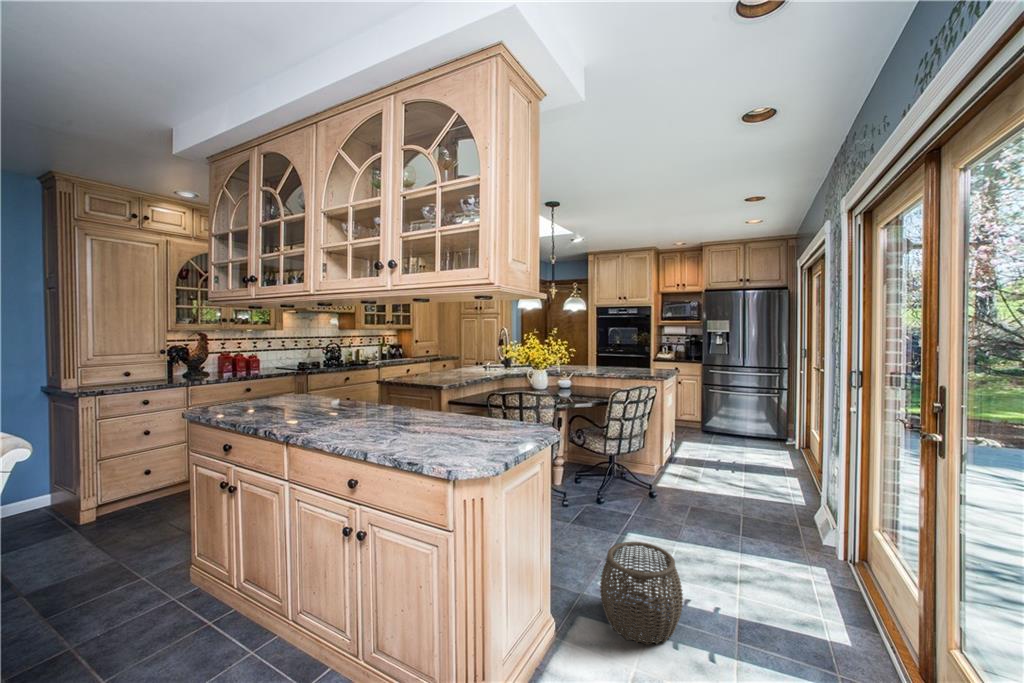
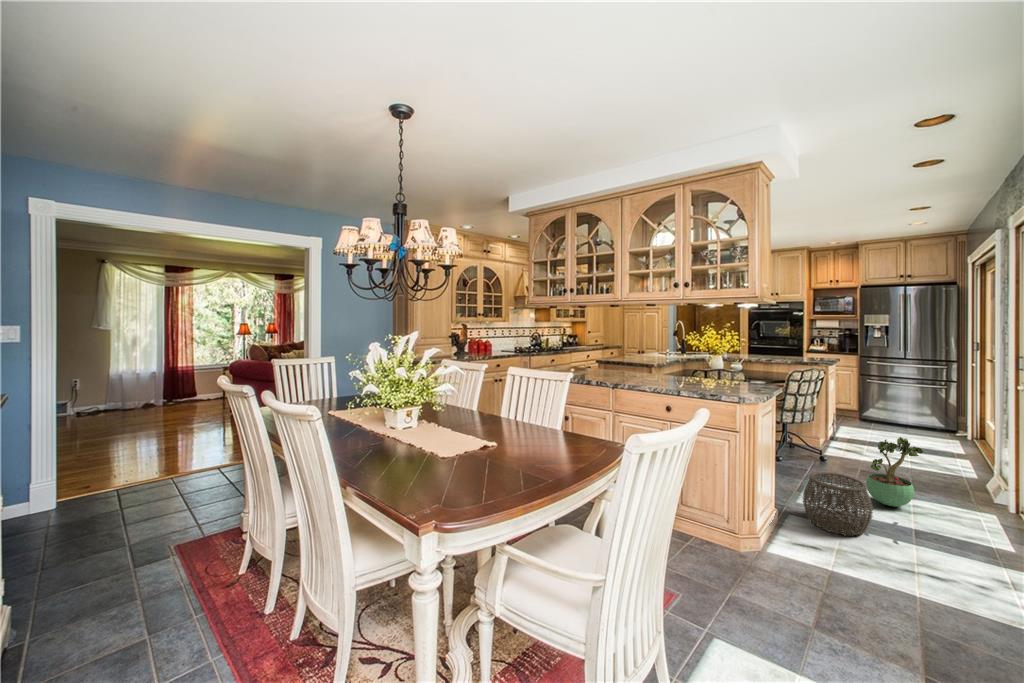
potted plant: none [688,478,747,572] -> present [866,437,923,507]

